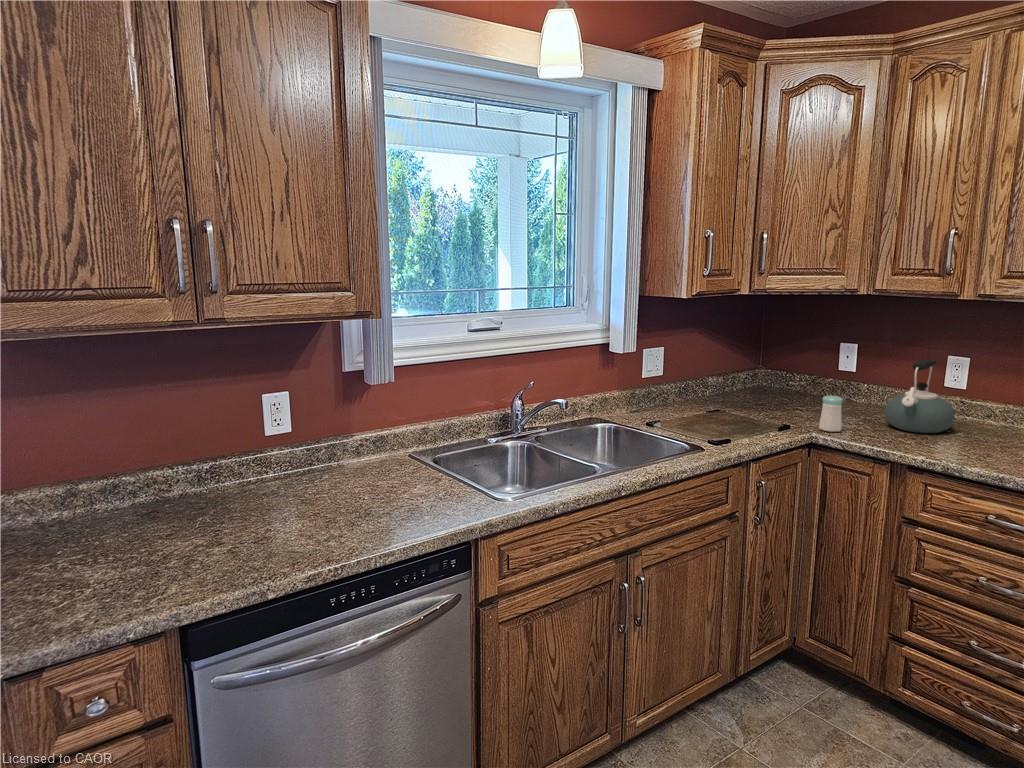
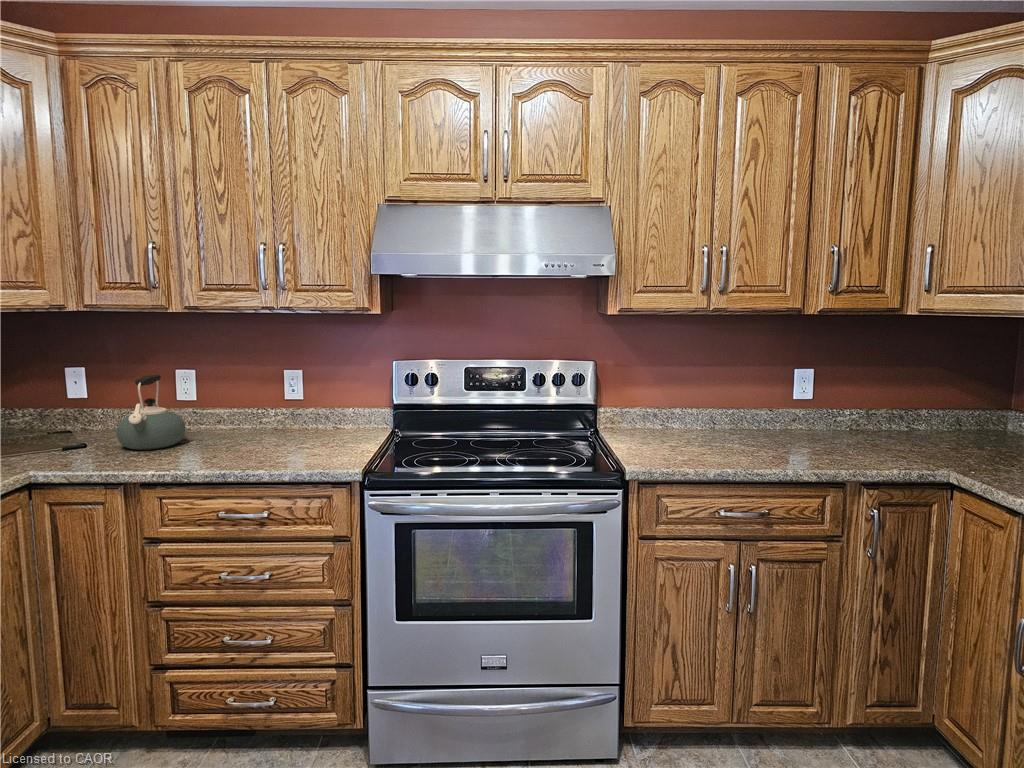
salt shaker: present [819,396,843,432] -> none [35,426,66,467]

